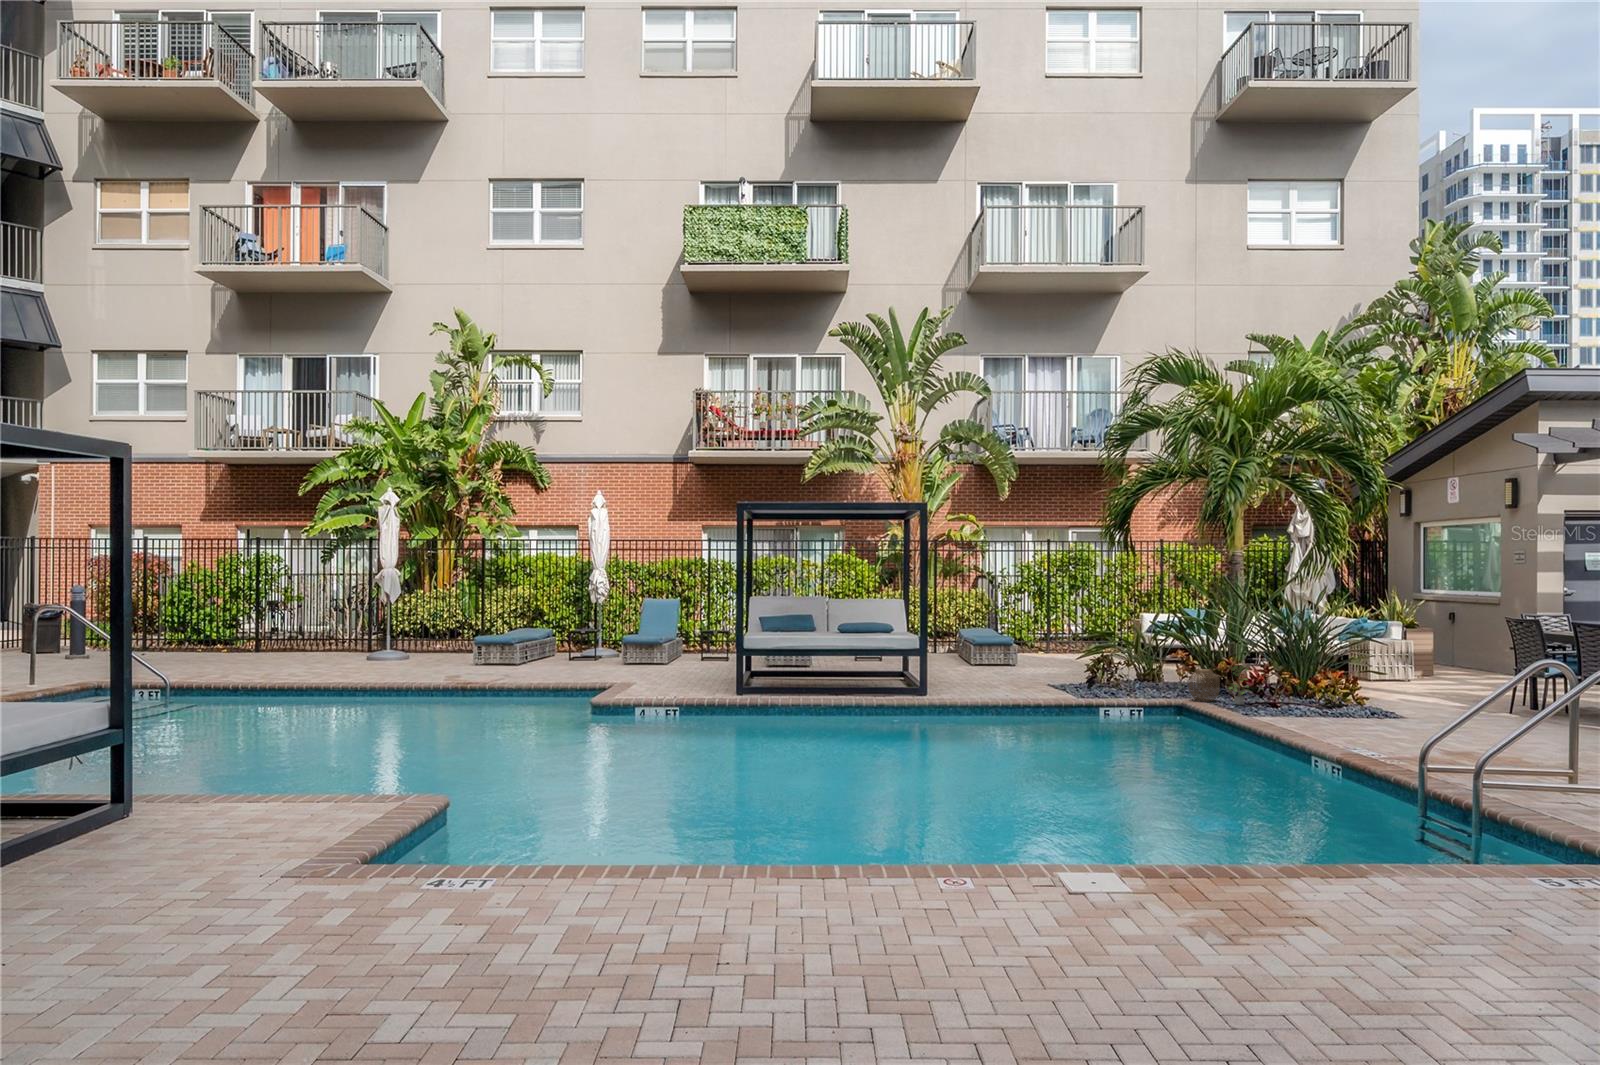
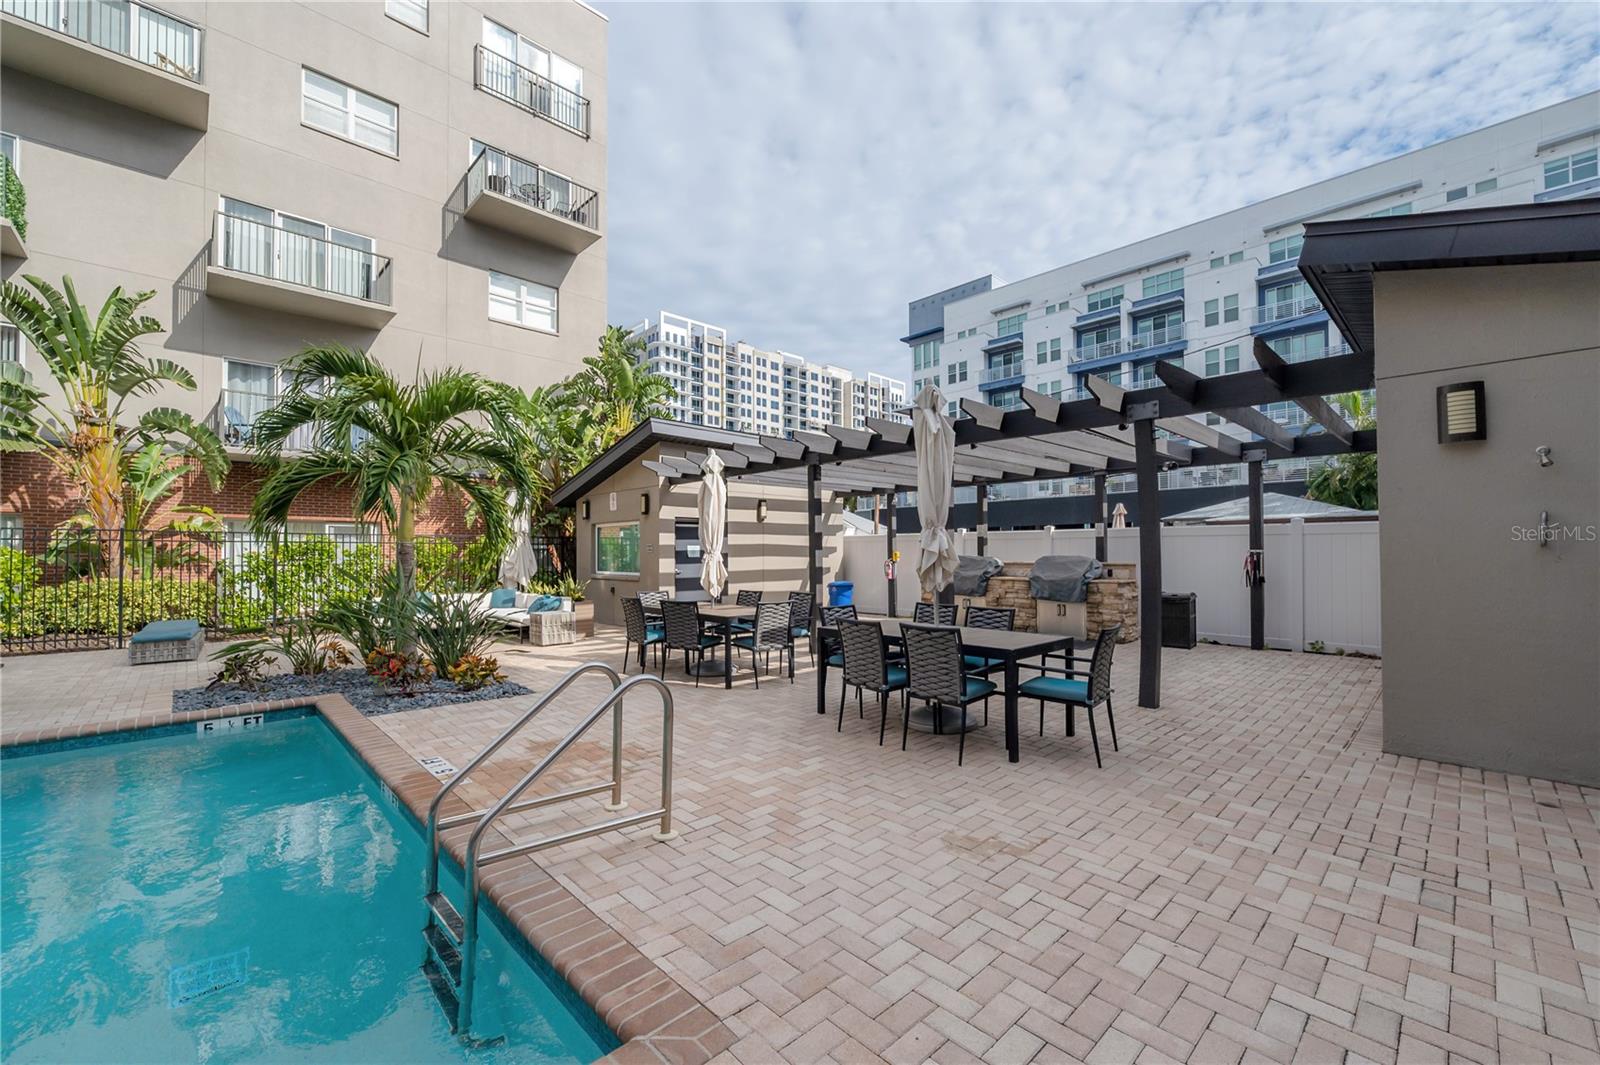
woven basket: present [1189,669,1220,702] -> none [329,661,365,695]

